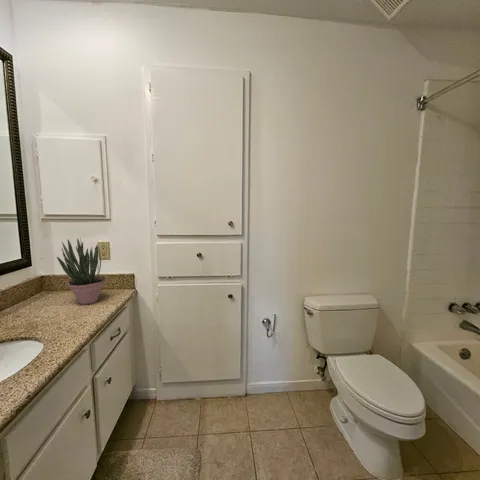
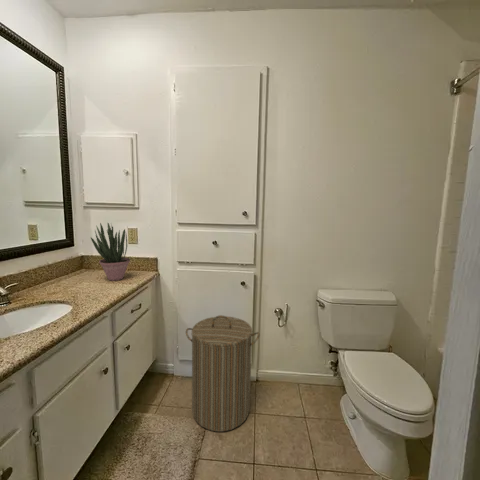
laundry hamper: none [173,332,253,459] -> present [186,315,259,431]

